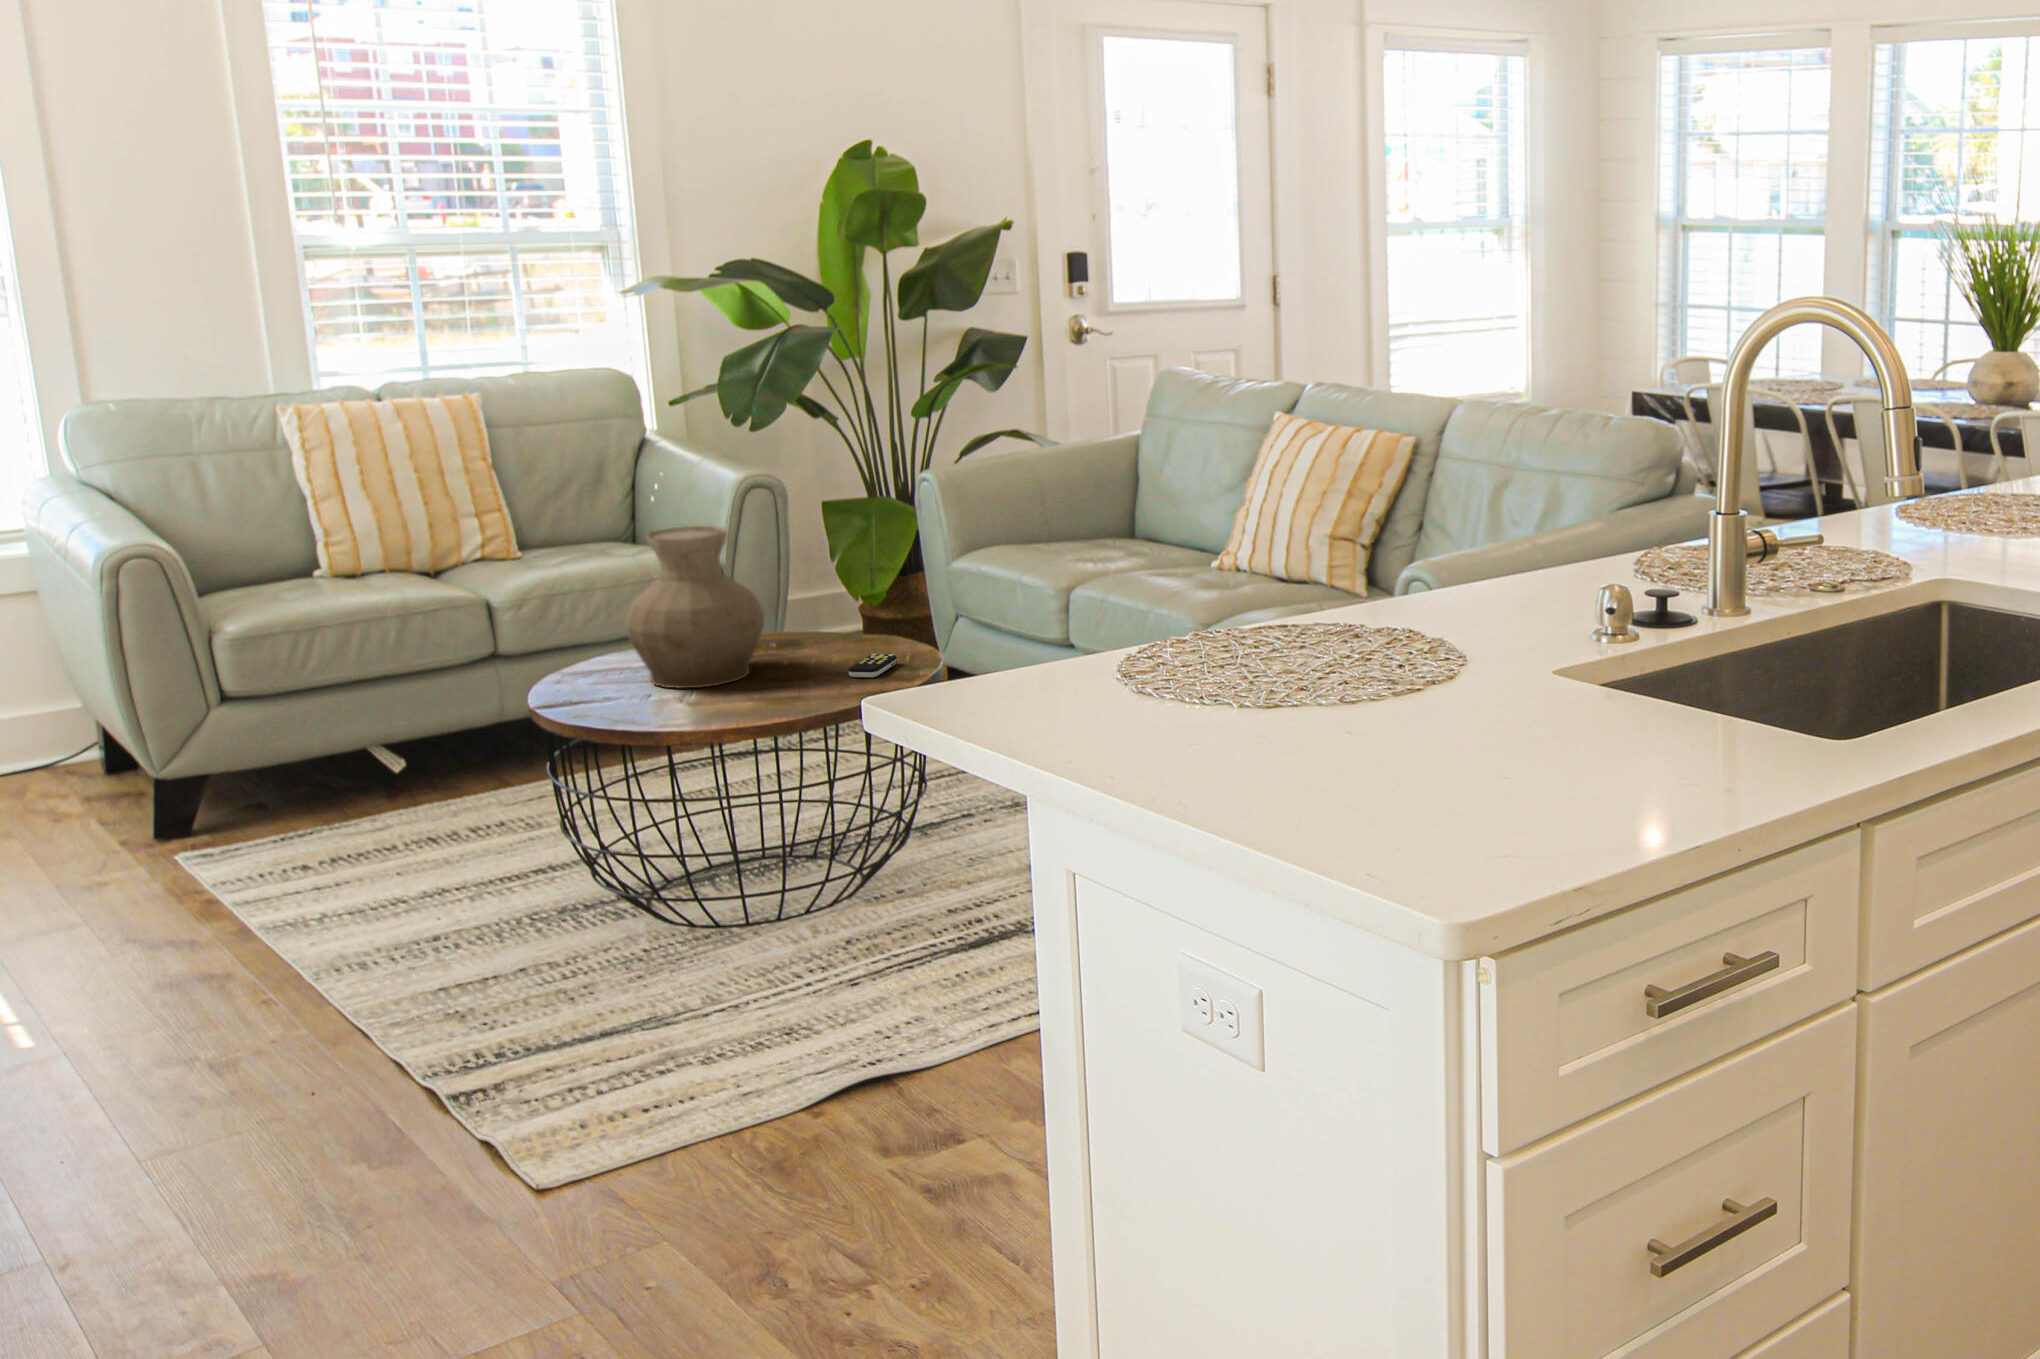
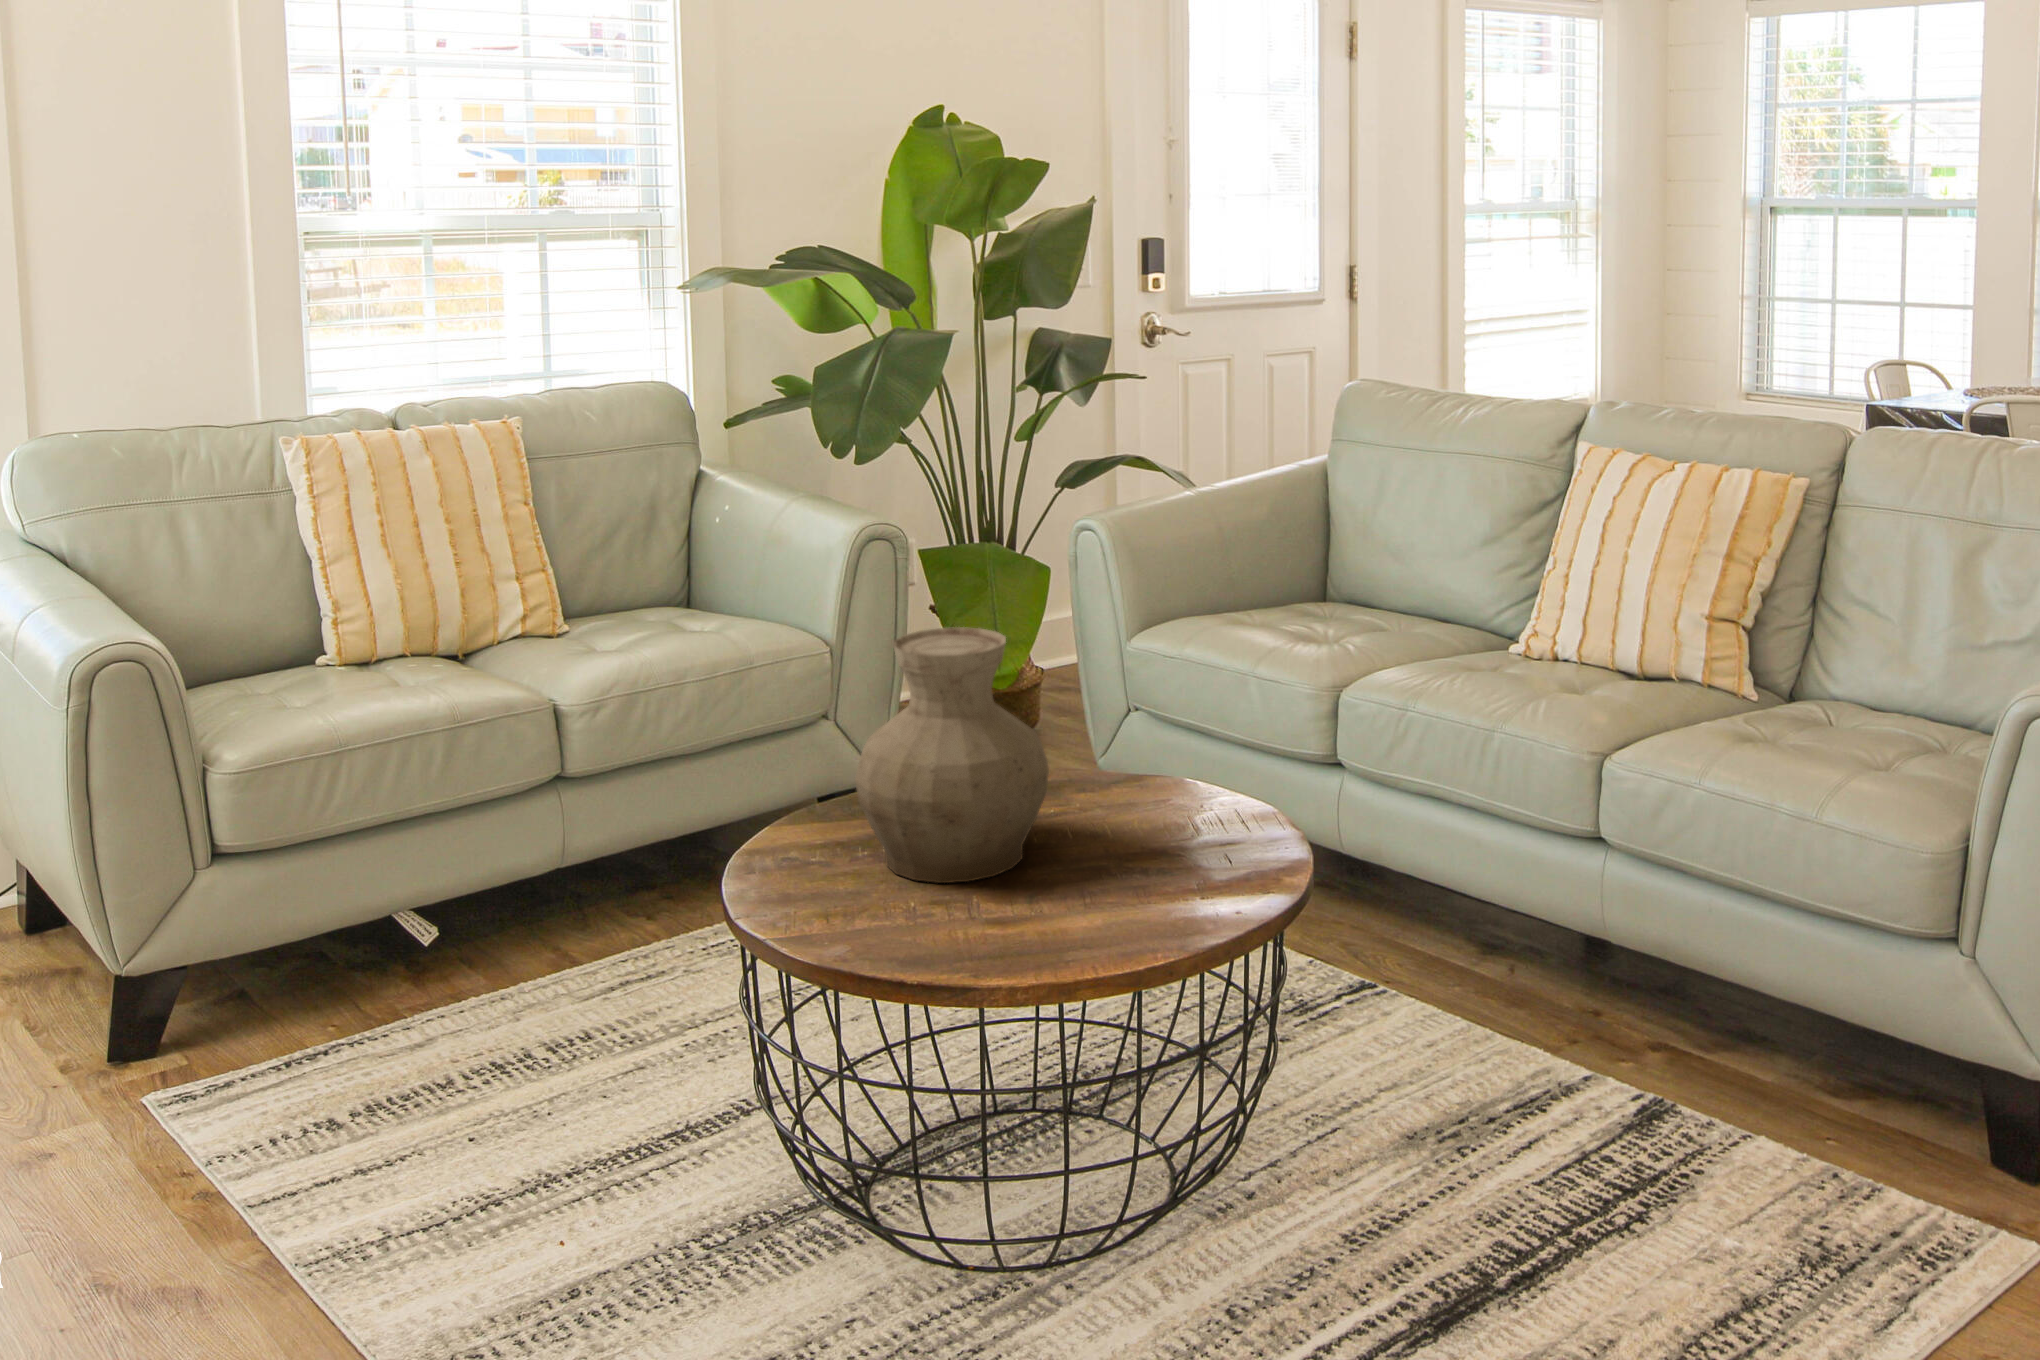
remote control: present [849,654,897,677] -> none [1178,816,1228,860]

